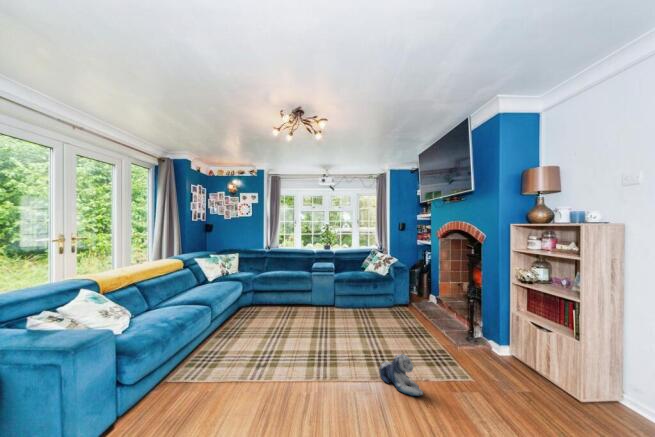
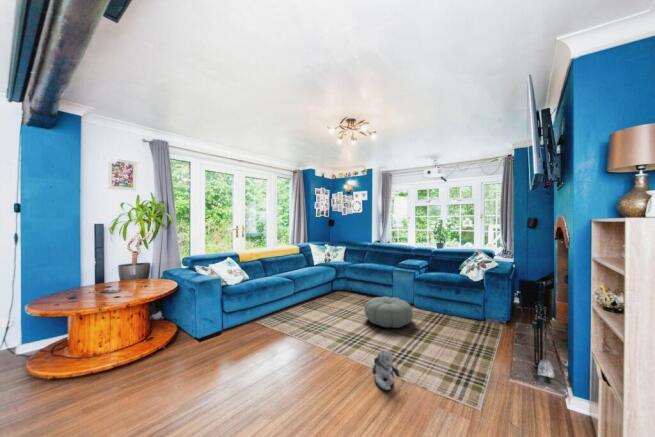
pouf: none [308,302,357,335] -> present [364,297,413,328]

